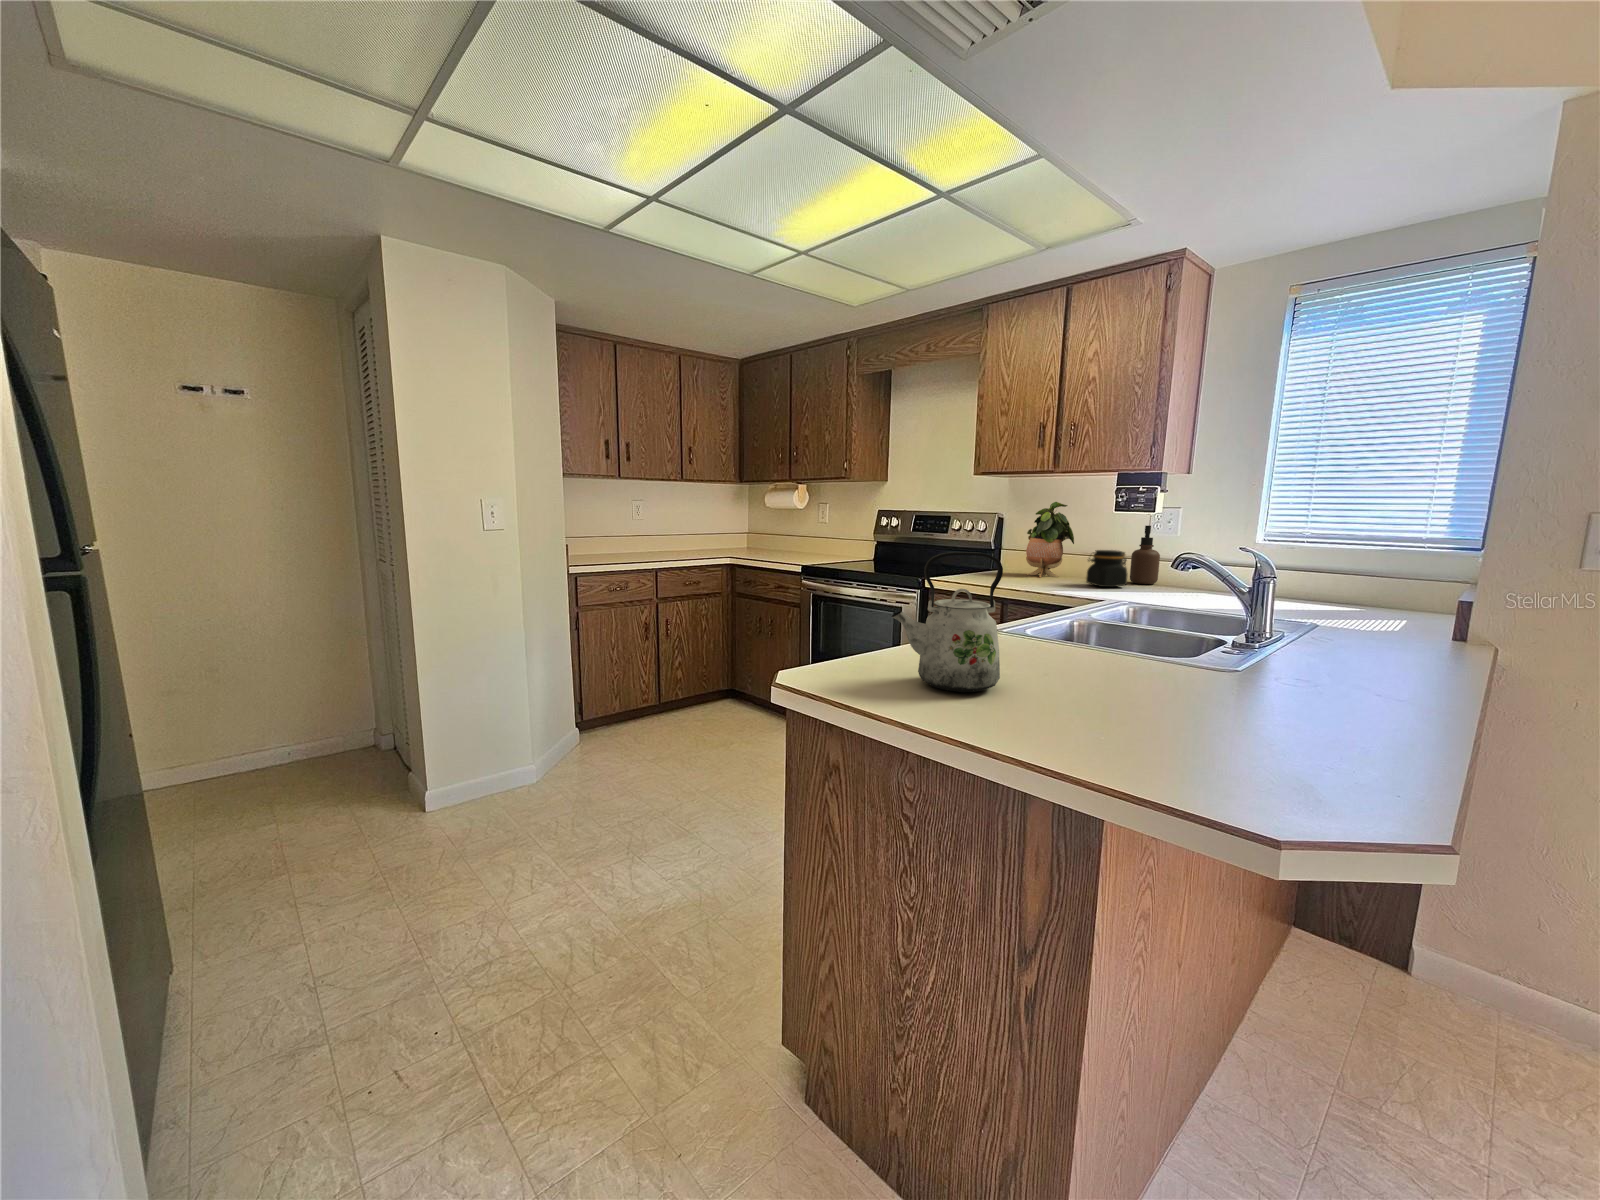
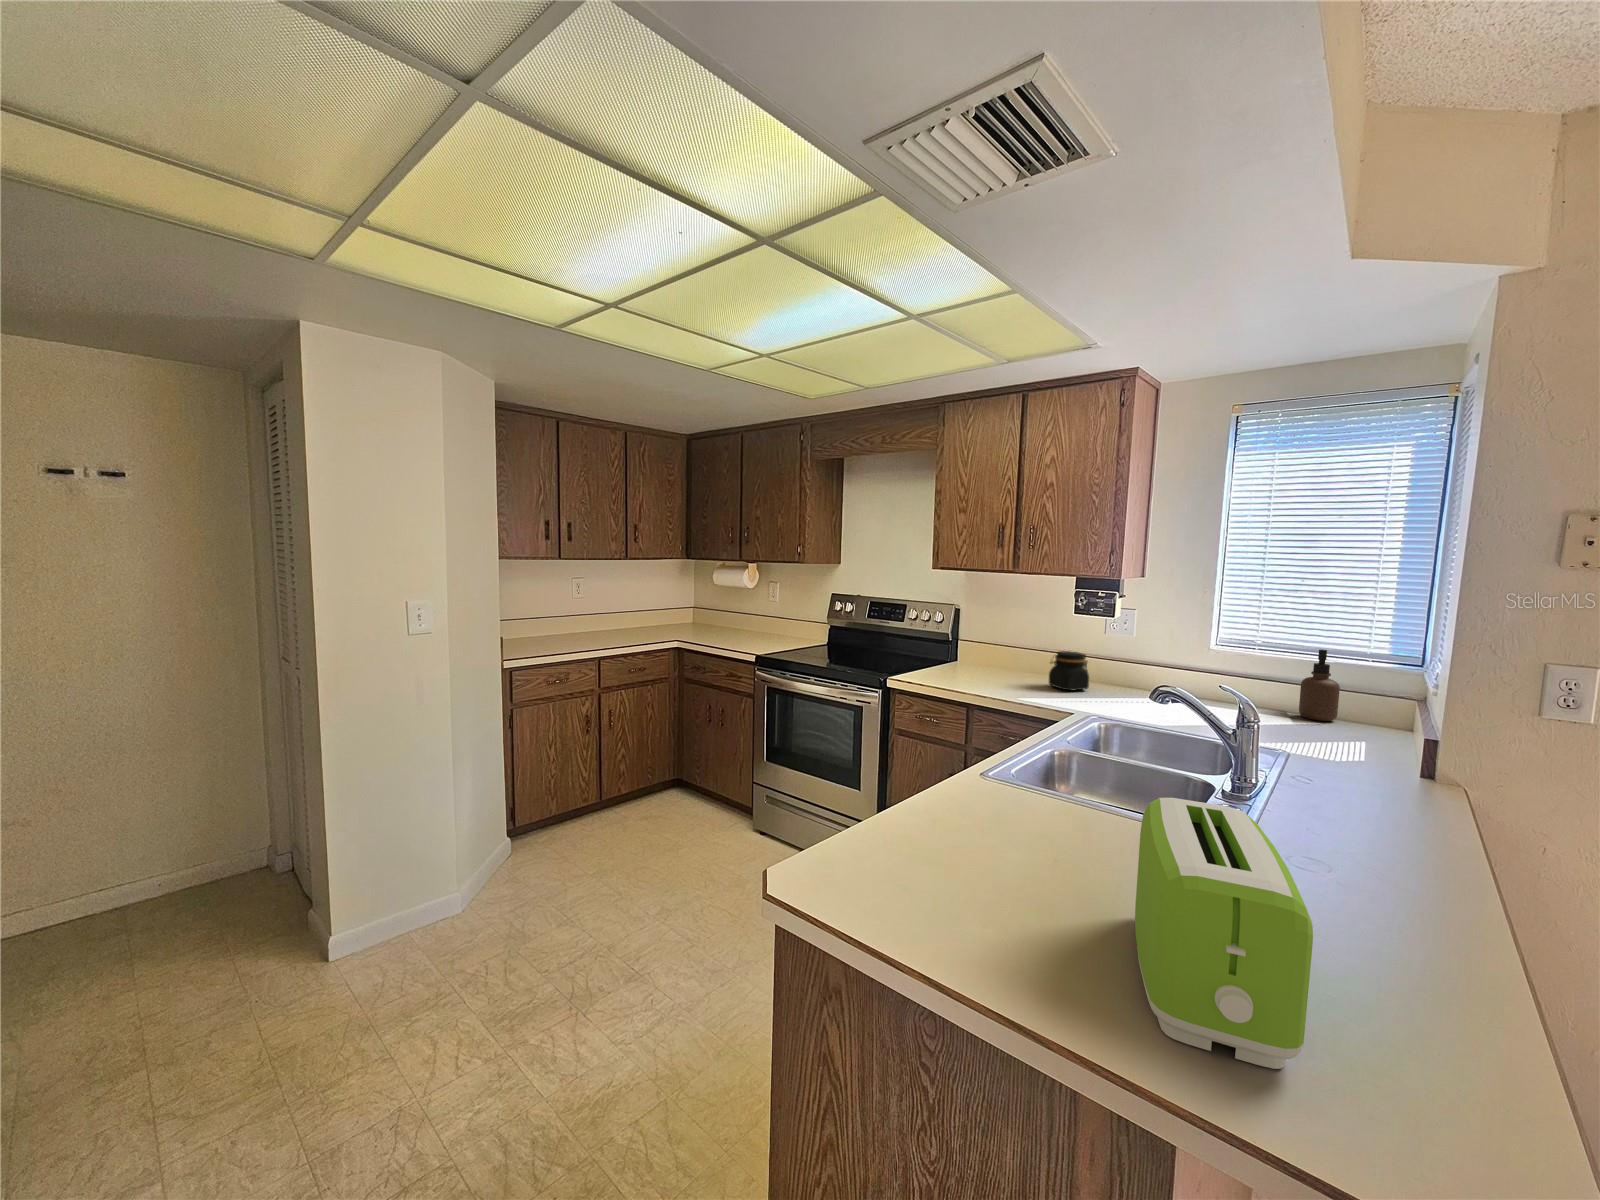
potted plant: present [1026,502,1074,577] -> none [986,597,1033,674]
soap dispenser: present [1130,526,1160,584] -> present [1299,650,1340,721]
kettle: present [891,552,1003,692] -> none [898,742,1017,904]
toaster: none [1091,589,1233,775] -> present [1135,798,1313,1069]

